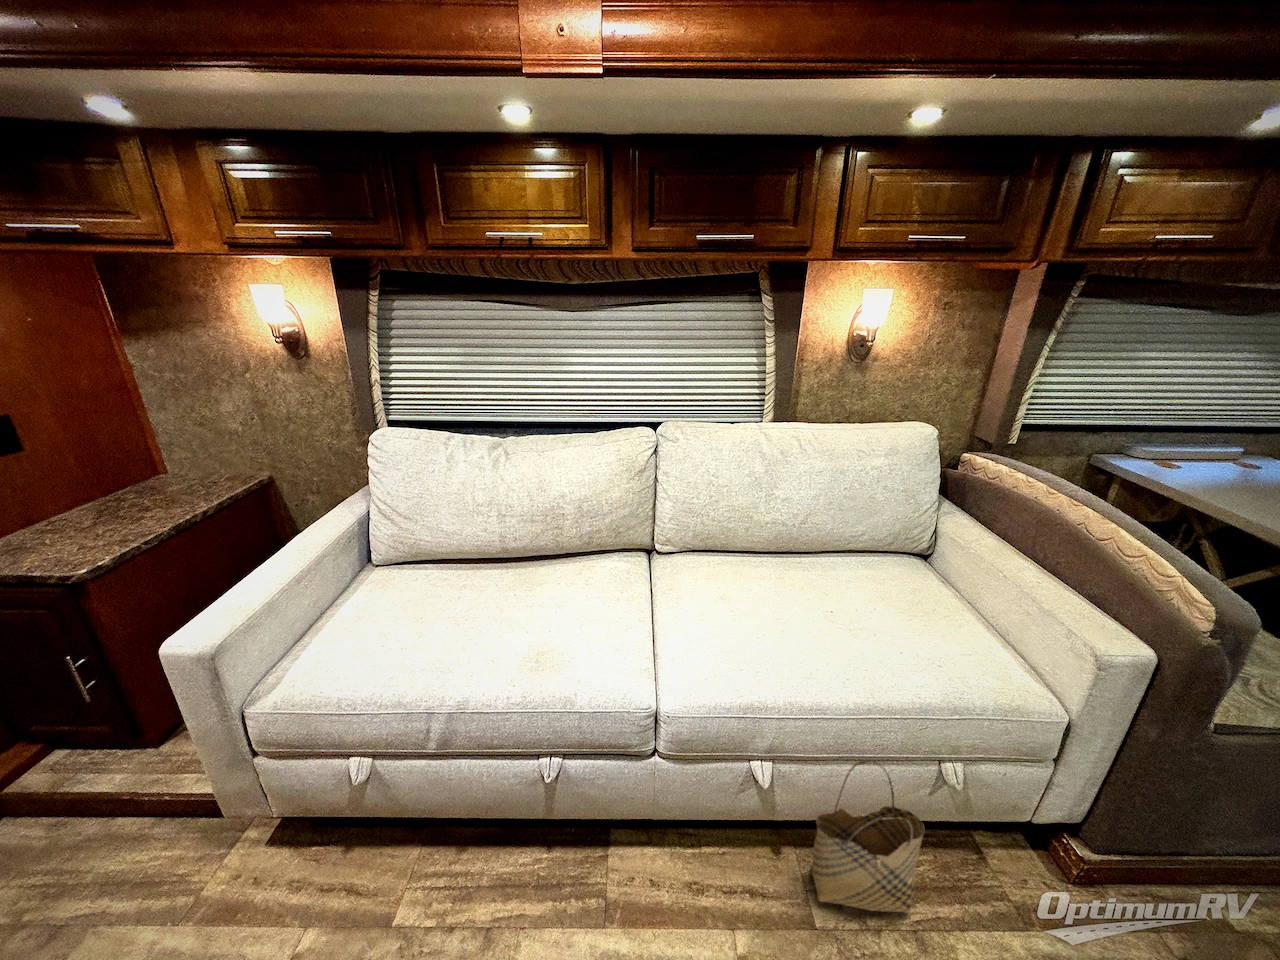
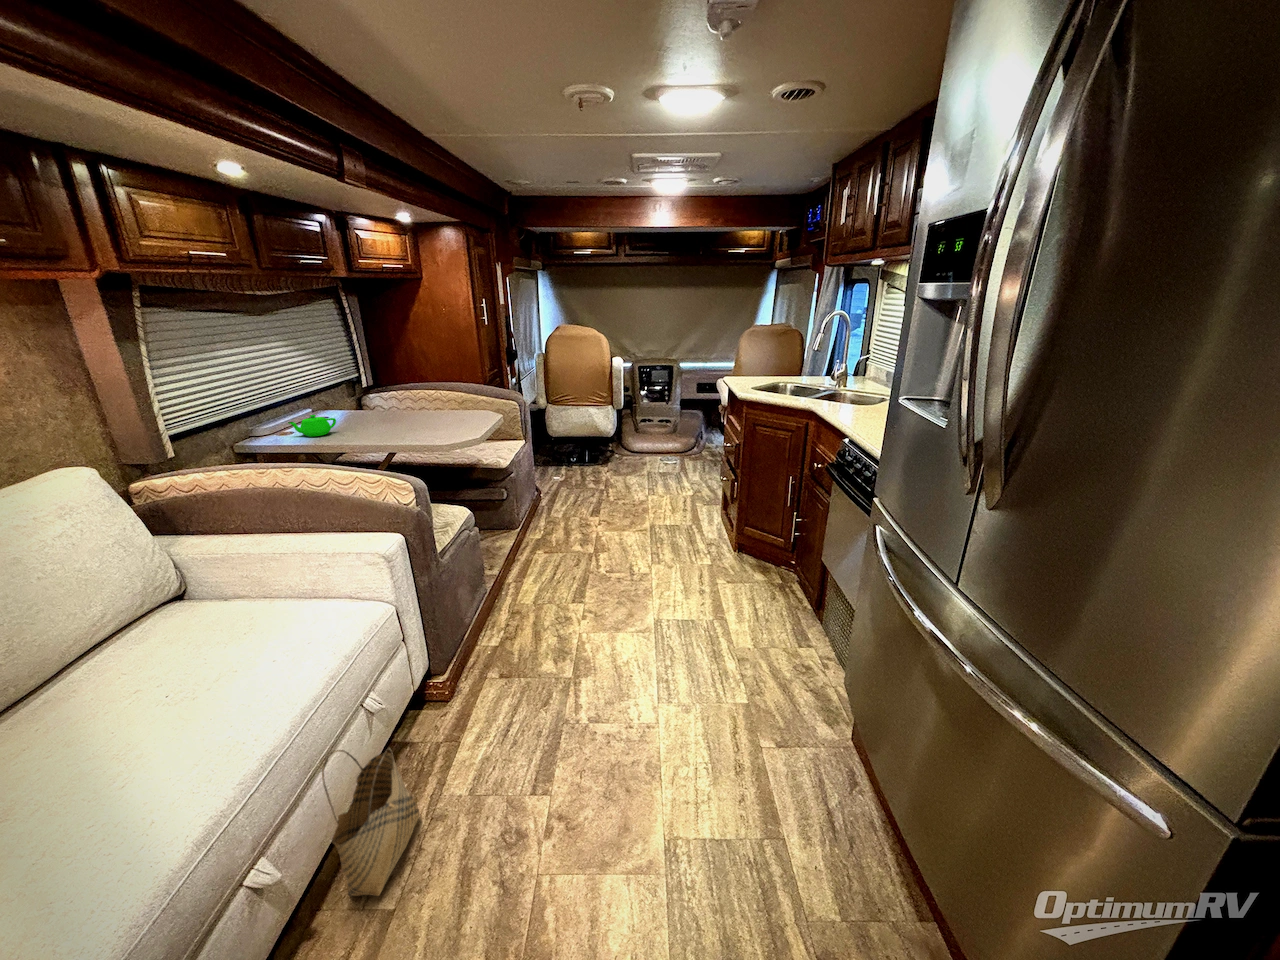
teapot: none [1177,451,1261,482] -> present [288,415,336,437]

